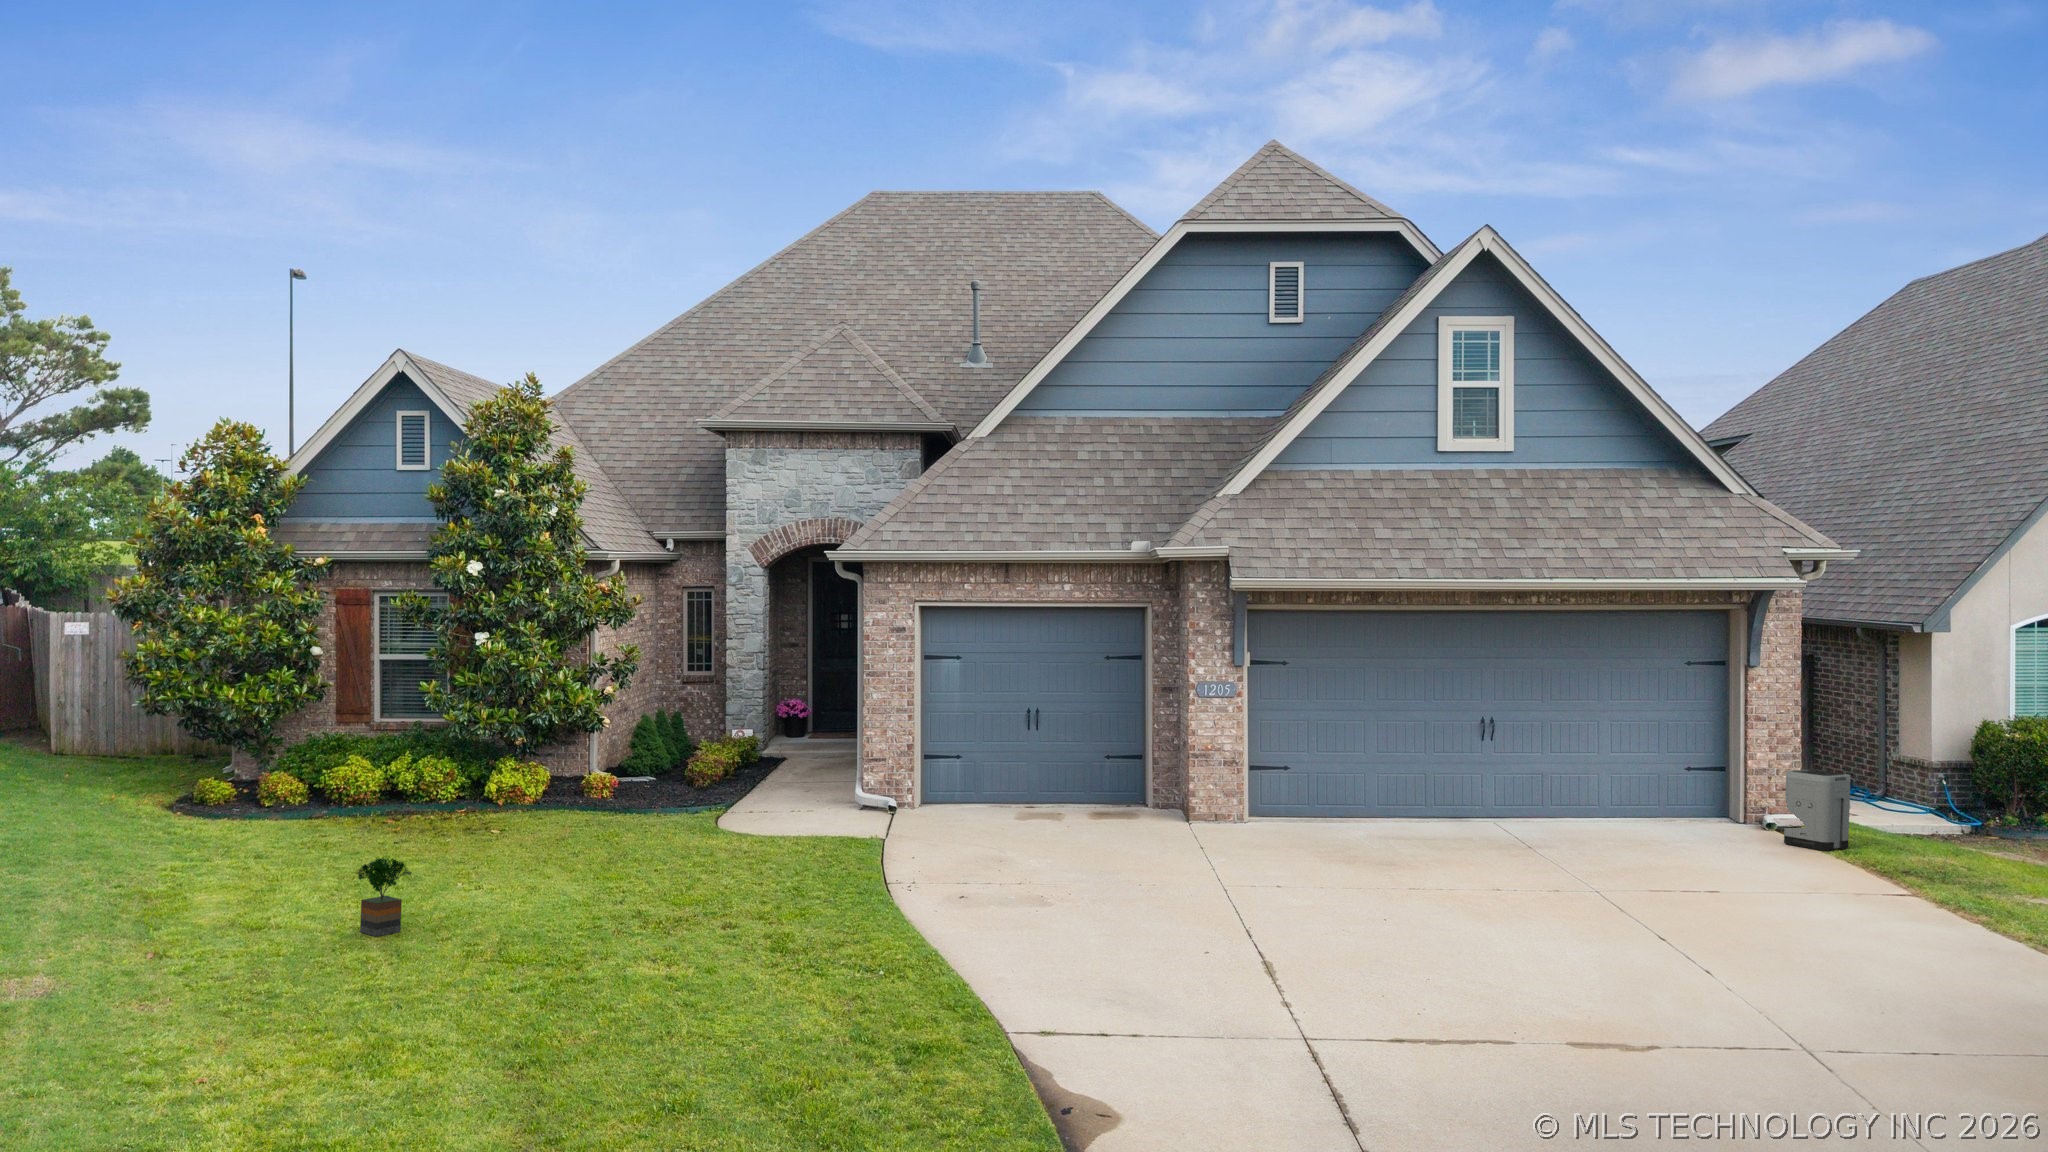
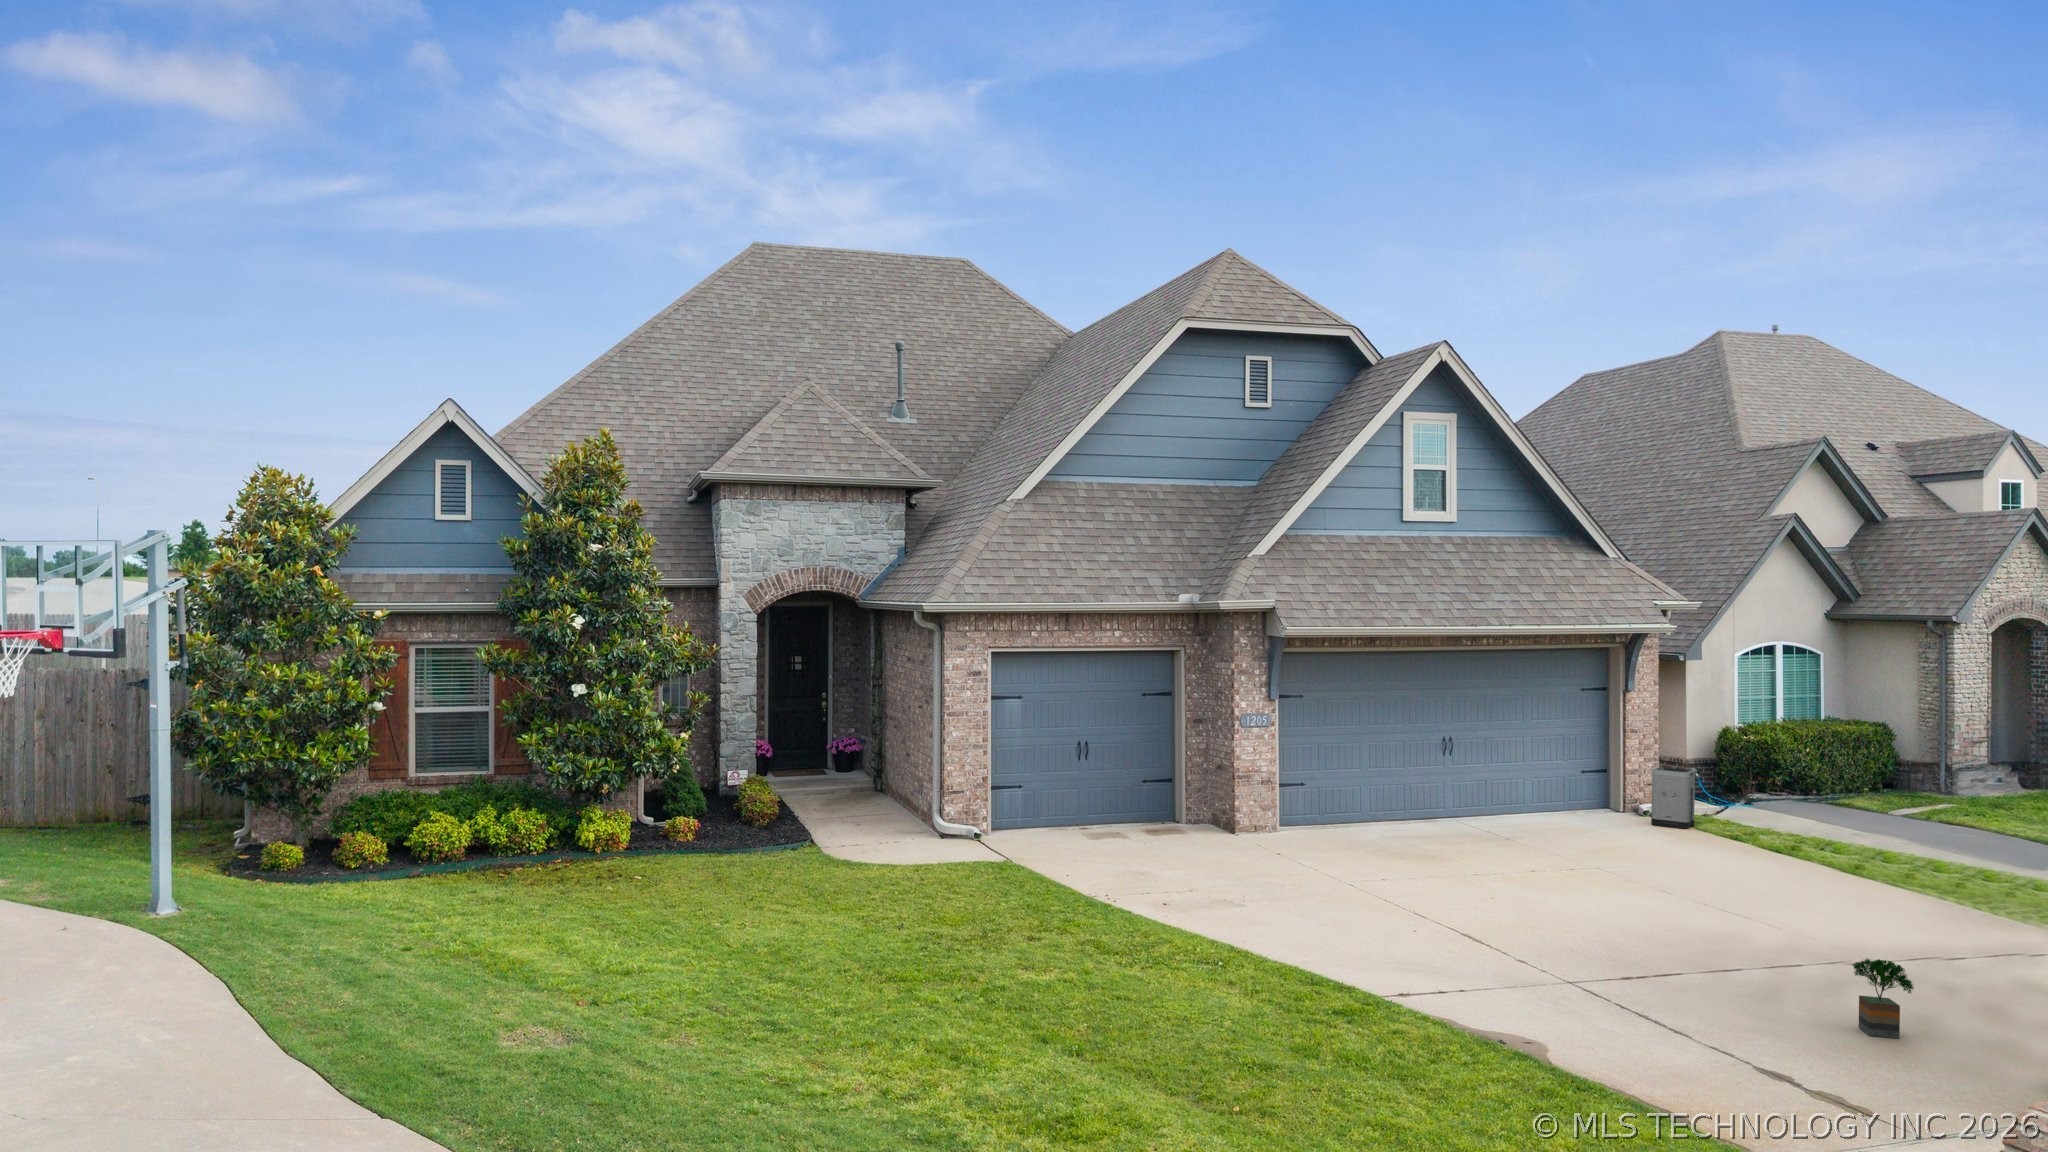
potted tree: present [357,858,412,937] -> present [1852,958,1914,1039]

